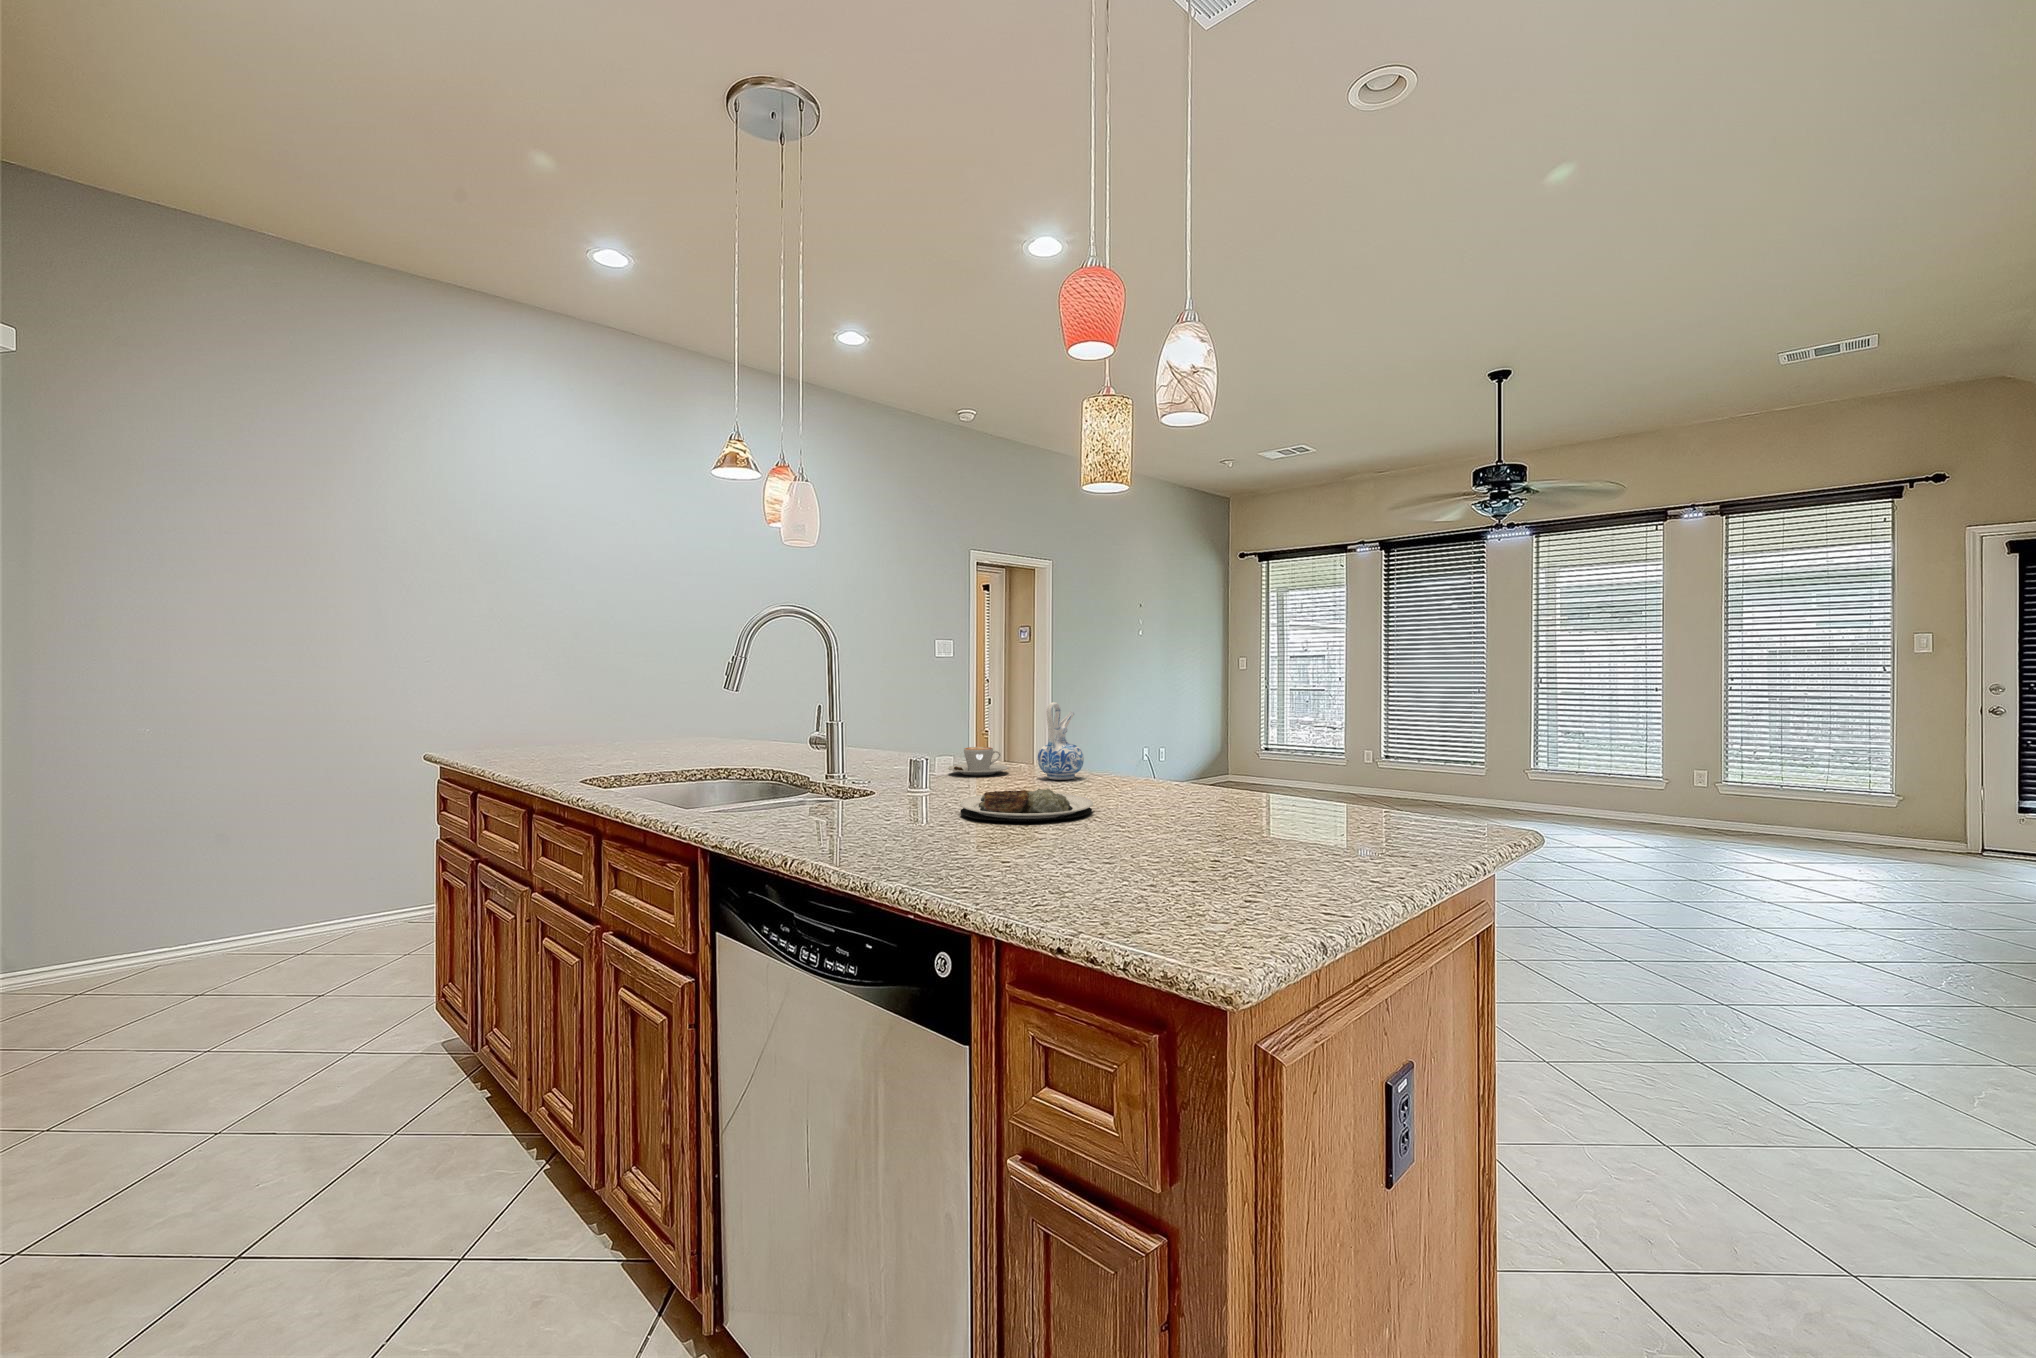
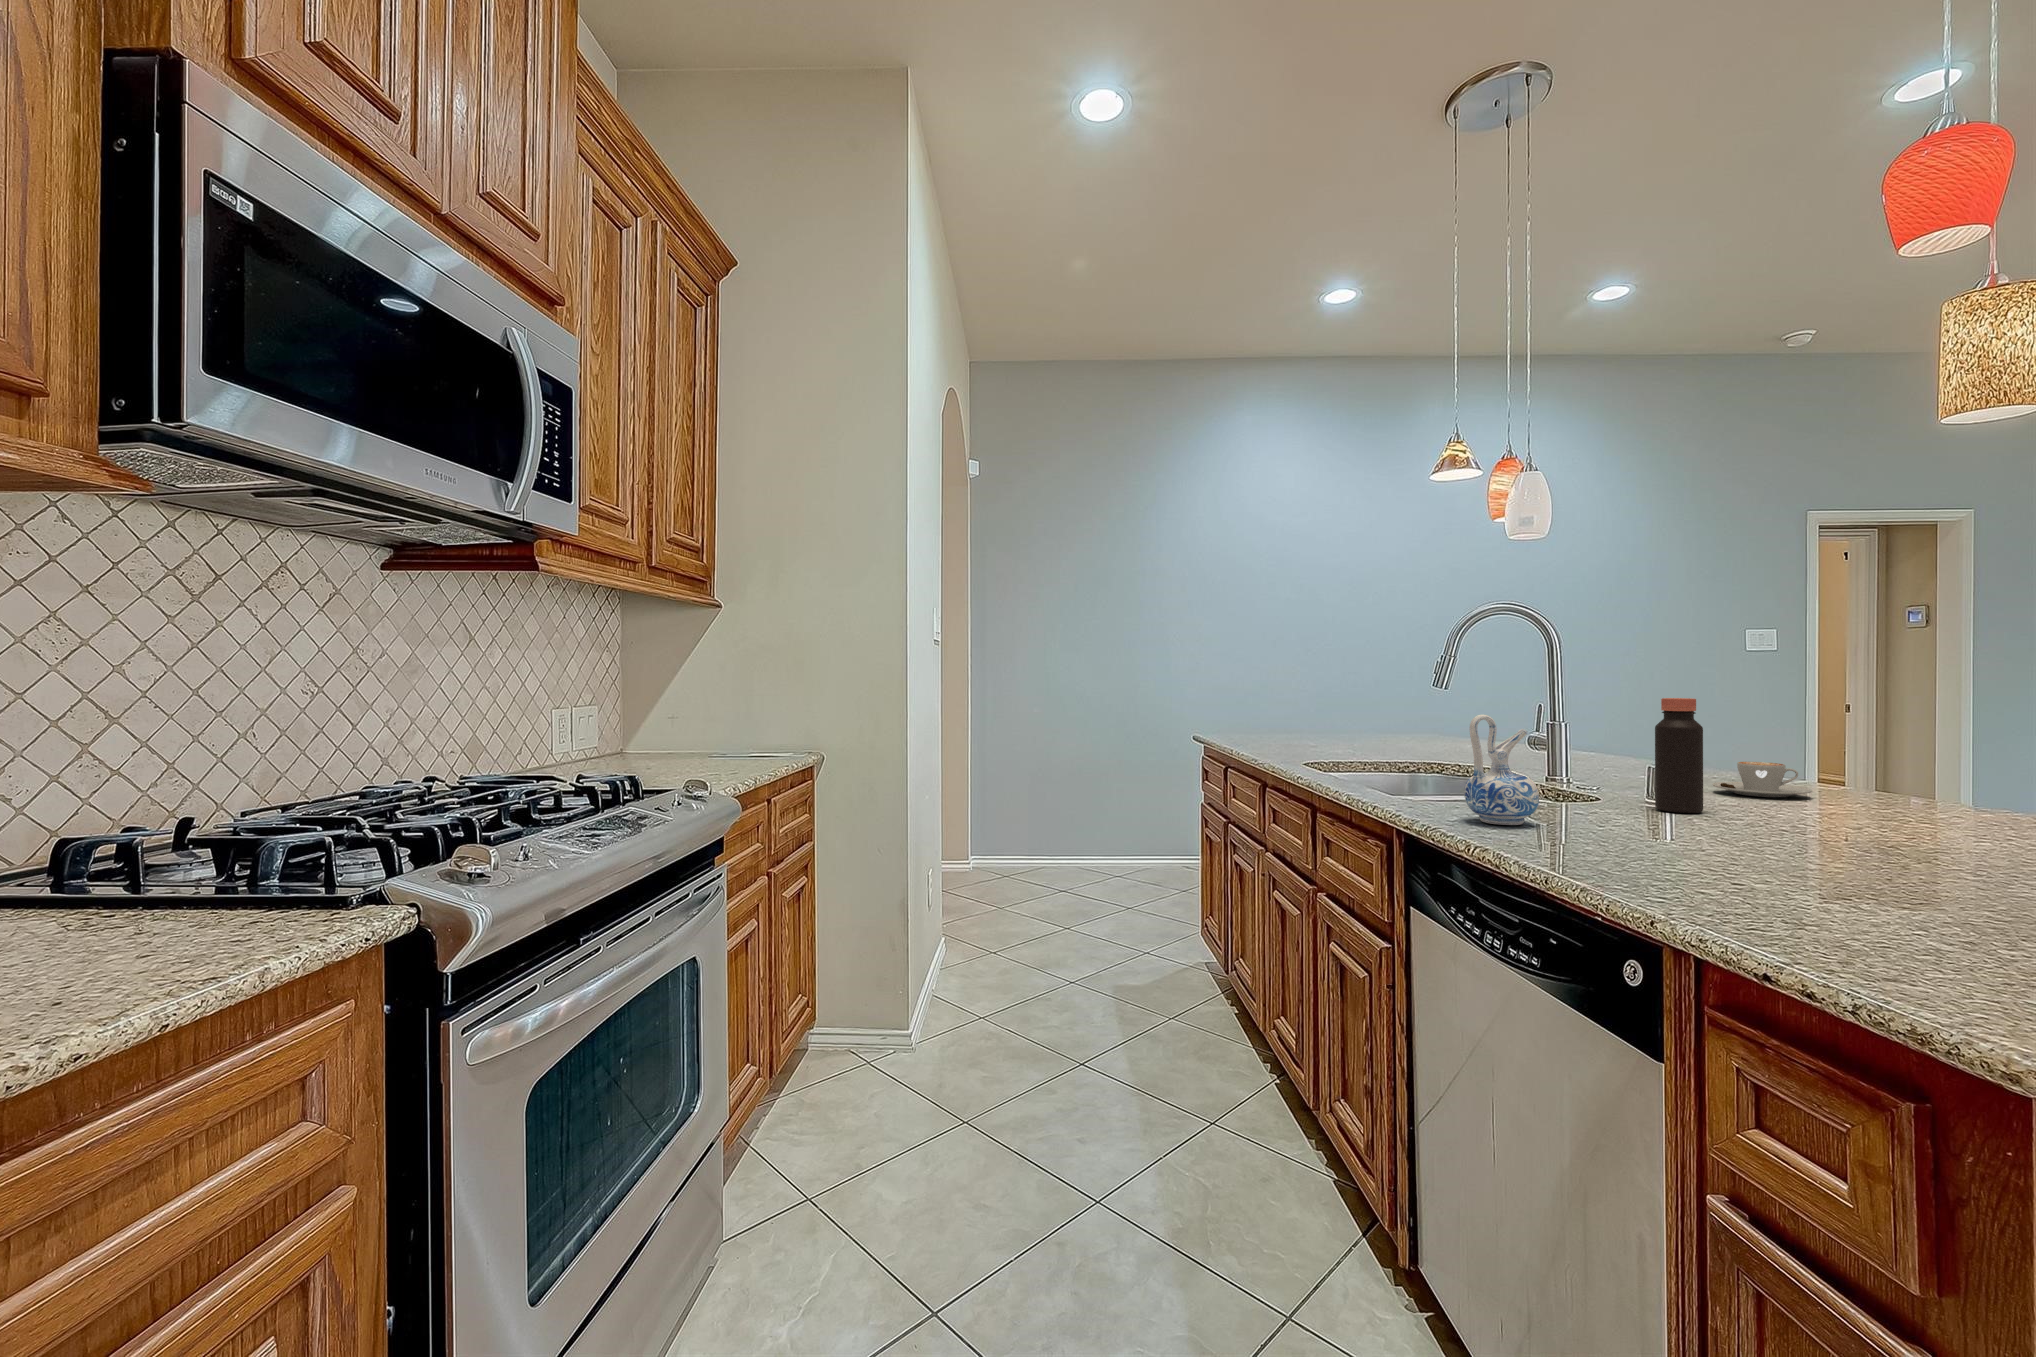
bottle: none [918,697,951,797] -> present [1655,698,1703,813]
ceramic pitcher: present [1038,702,1084,780] -> present [1464,715,1539,825]
plate: present [960,789,1093,821] -> none [1687,812,1954,861]

